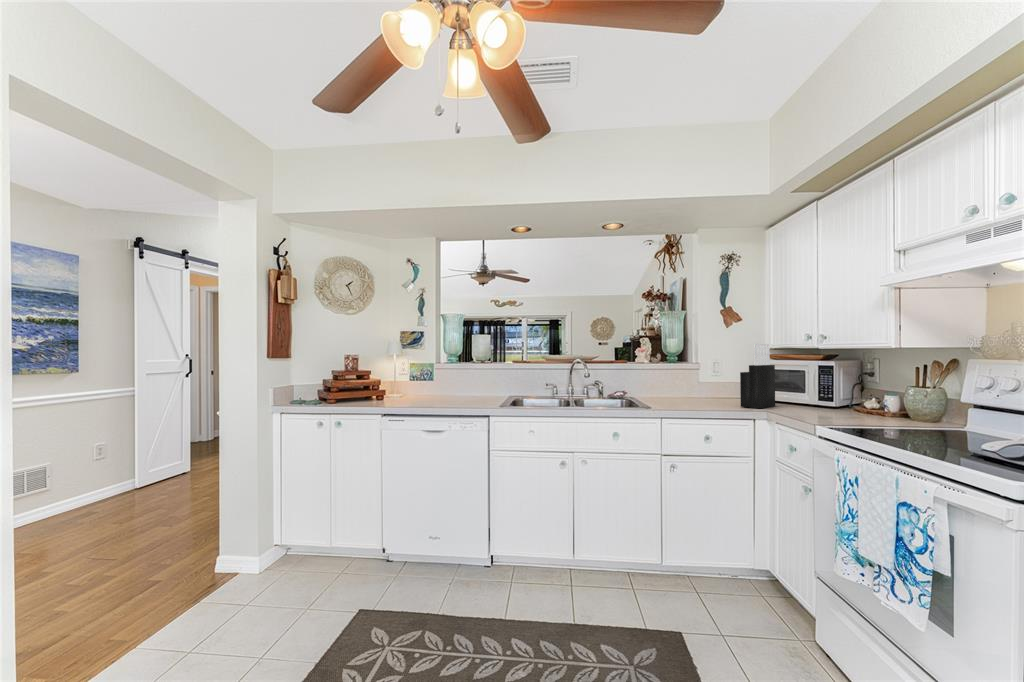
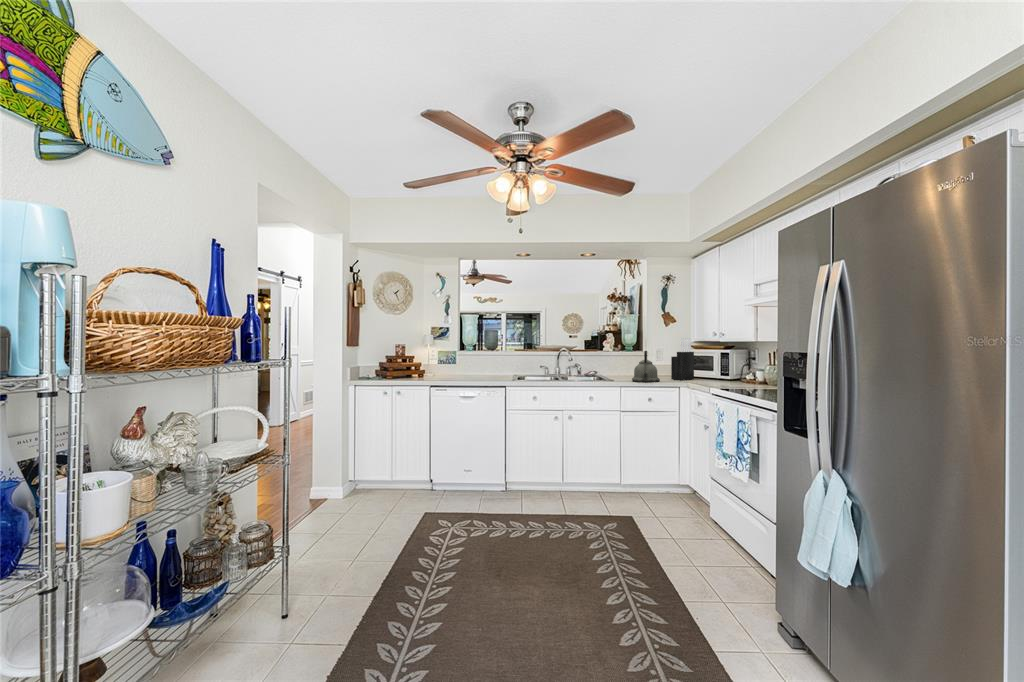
kettle: none [680,364,724,412] -> present [632,351,660,382]

